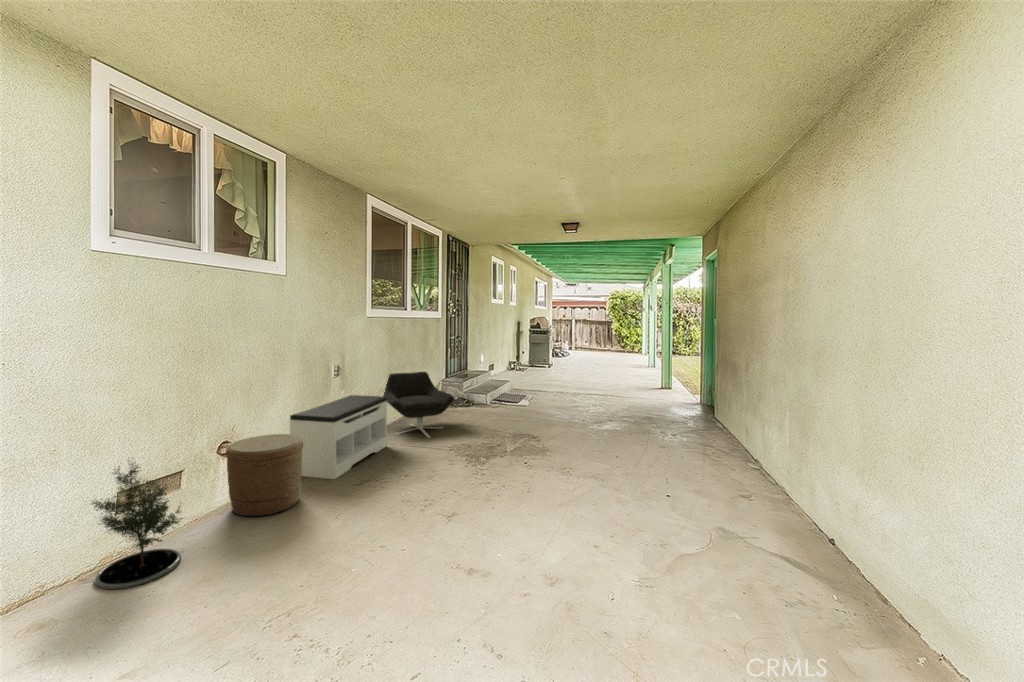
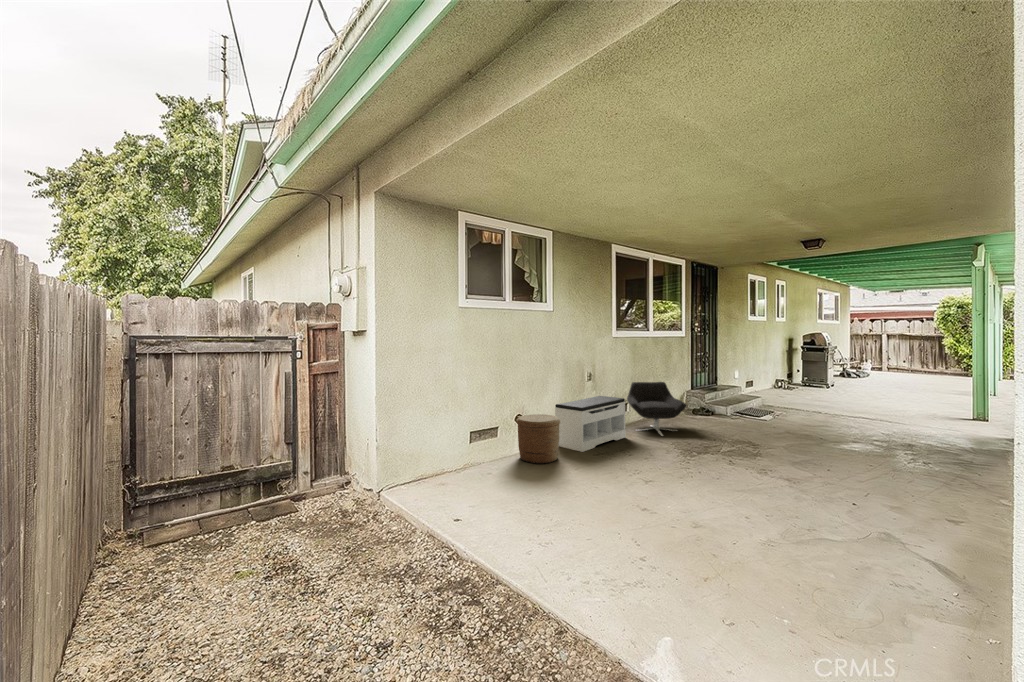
potted tree: present [92,461,183,589] -> none [457,413,495,481]

